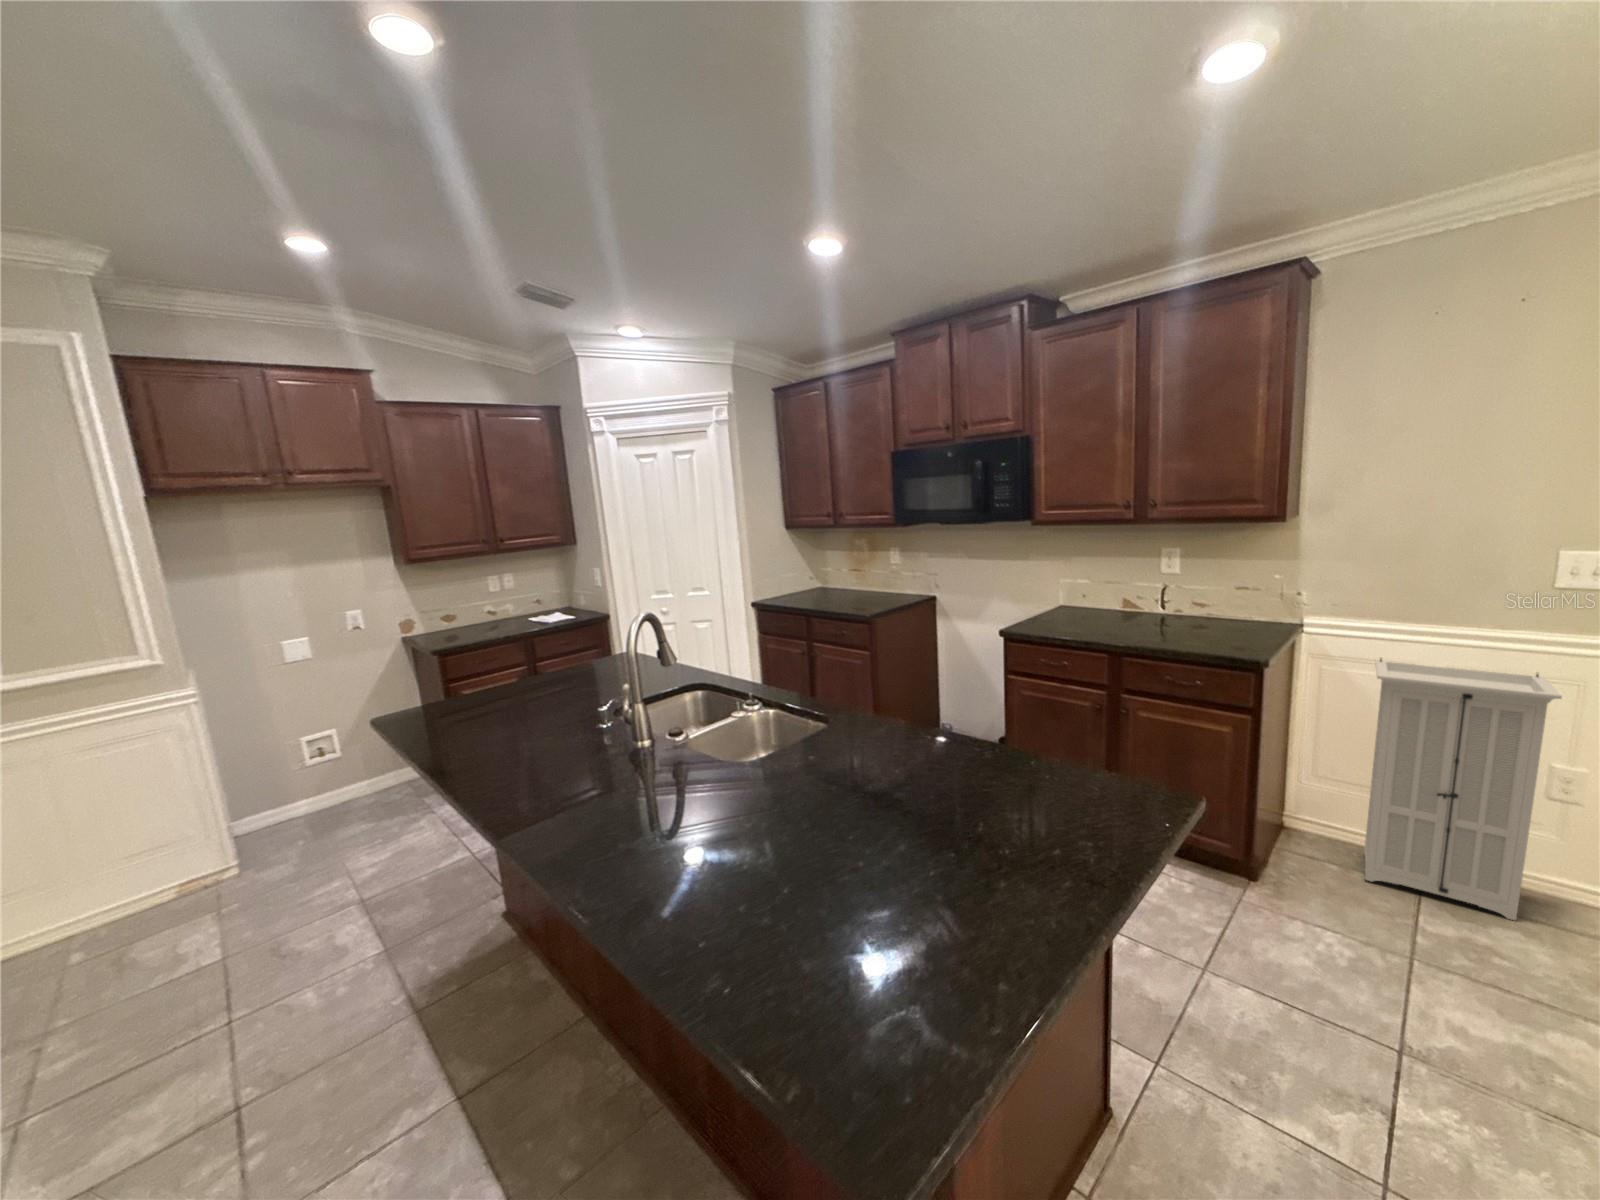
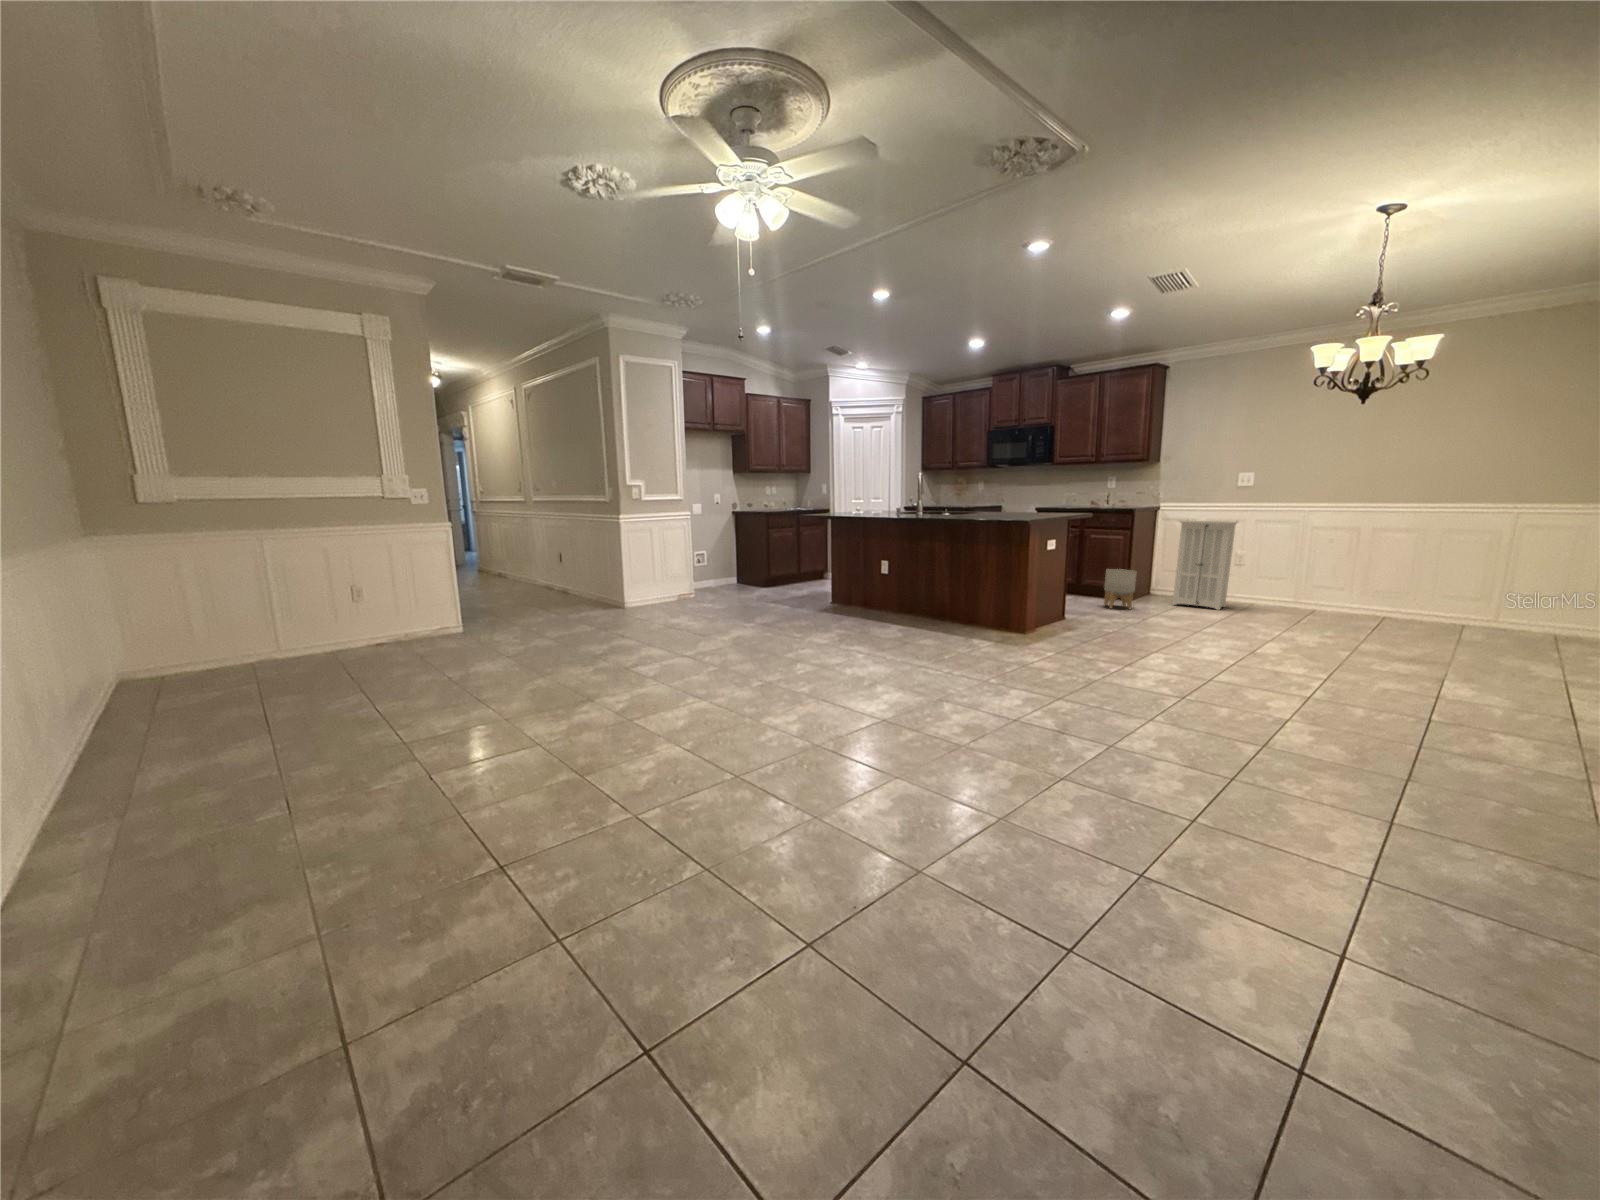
planter: none [1199,806,1292,933] -> present [1104,569,1136,609]

